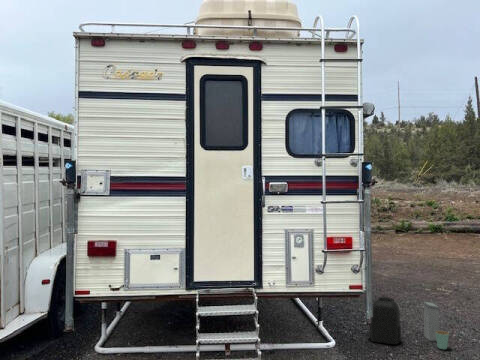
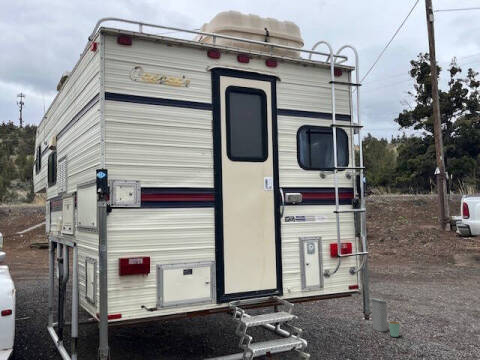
backpack: present [369,296,401,344] -> none [334,296,363,338]

